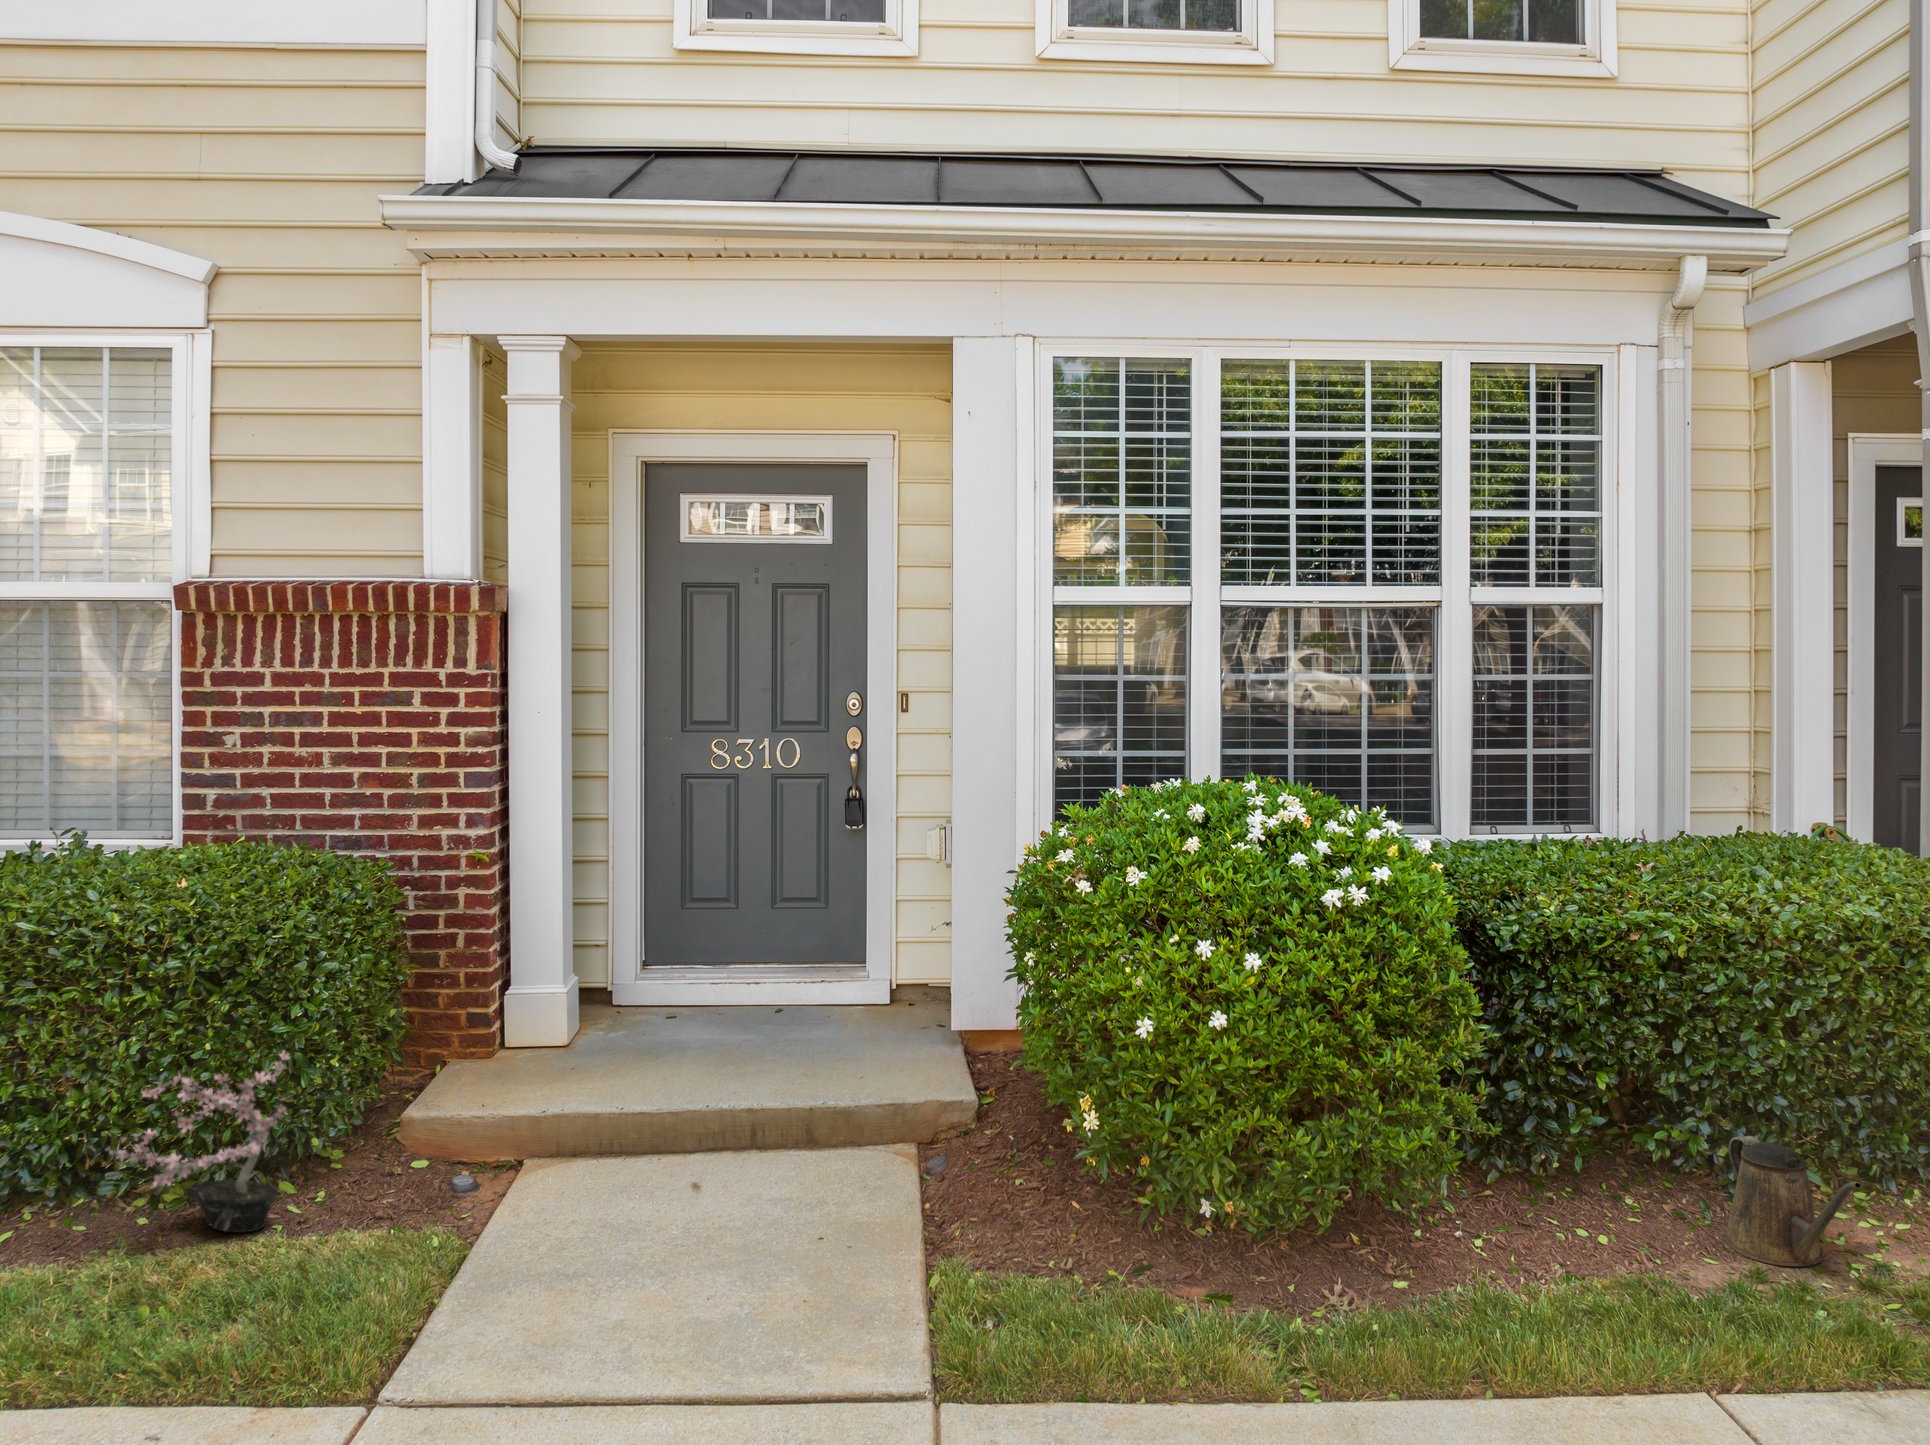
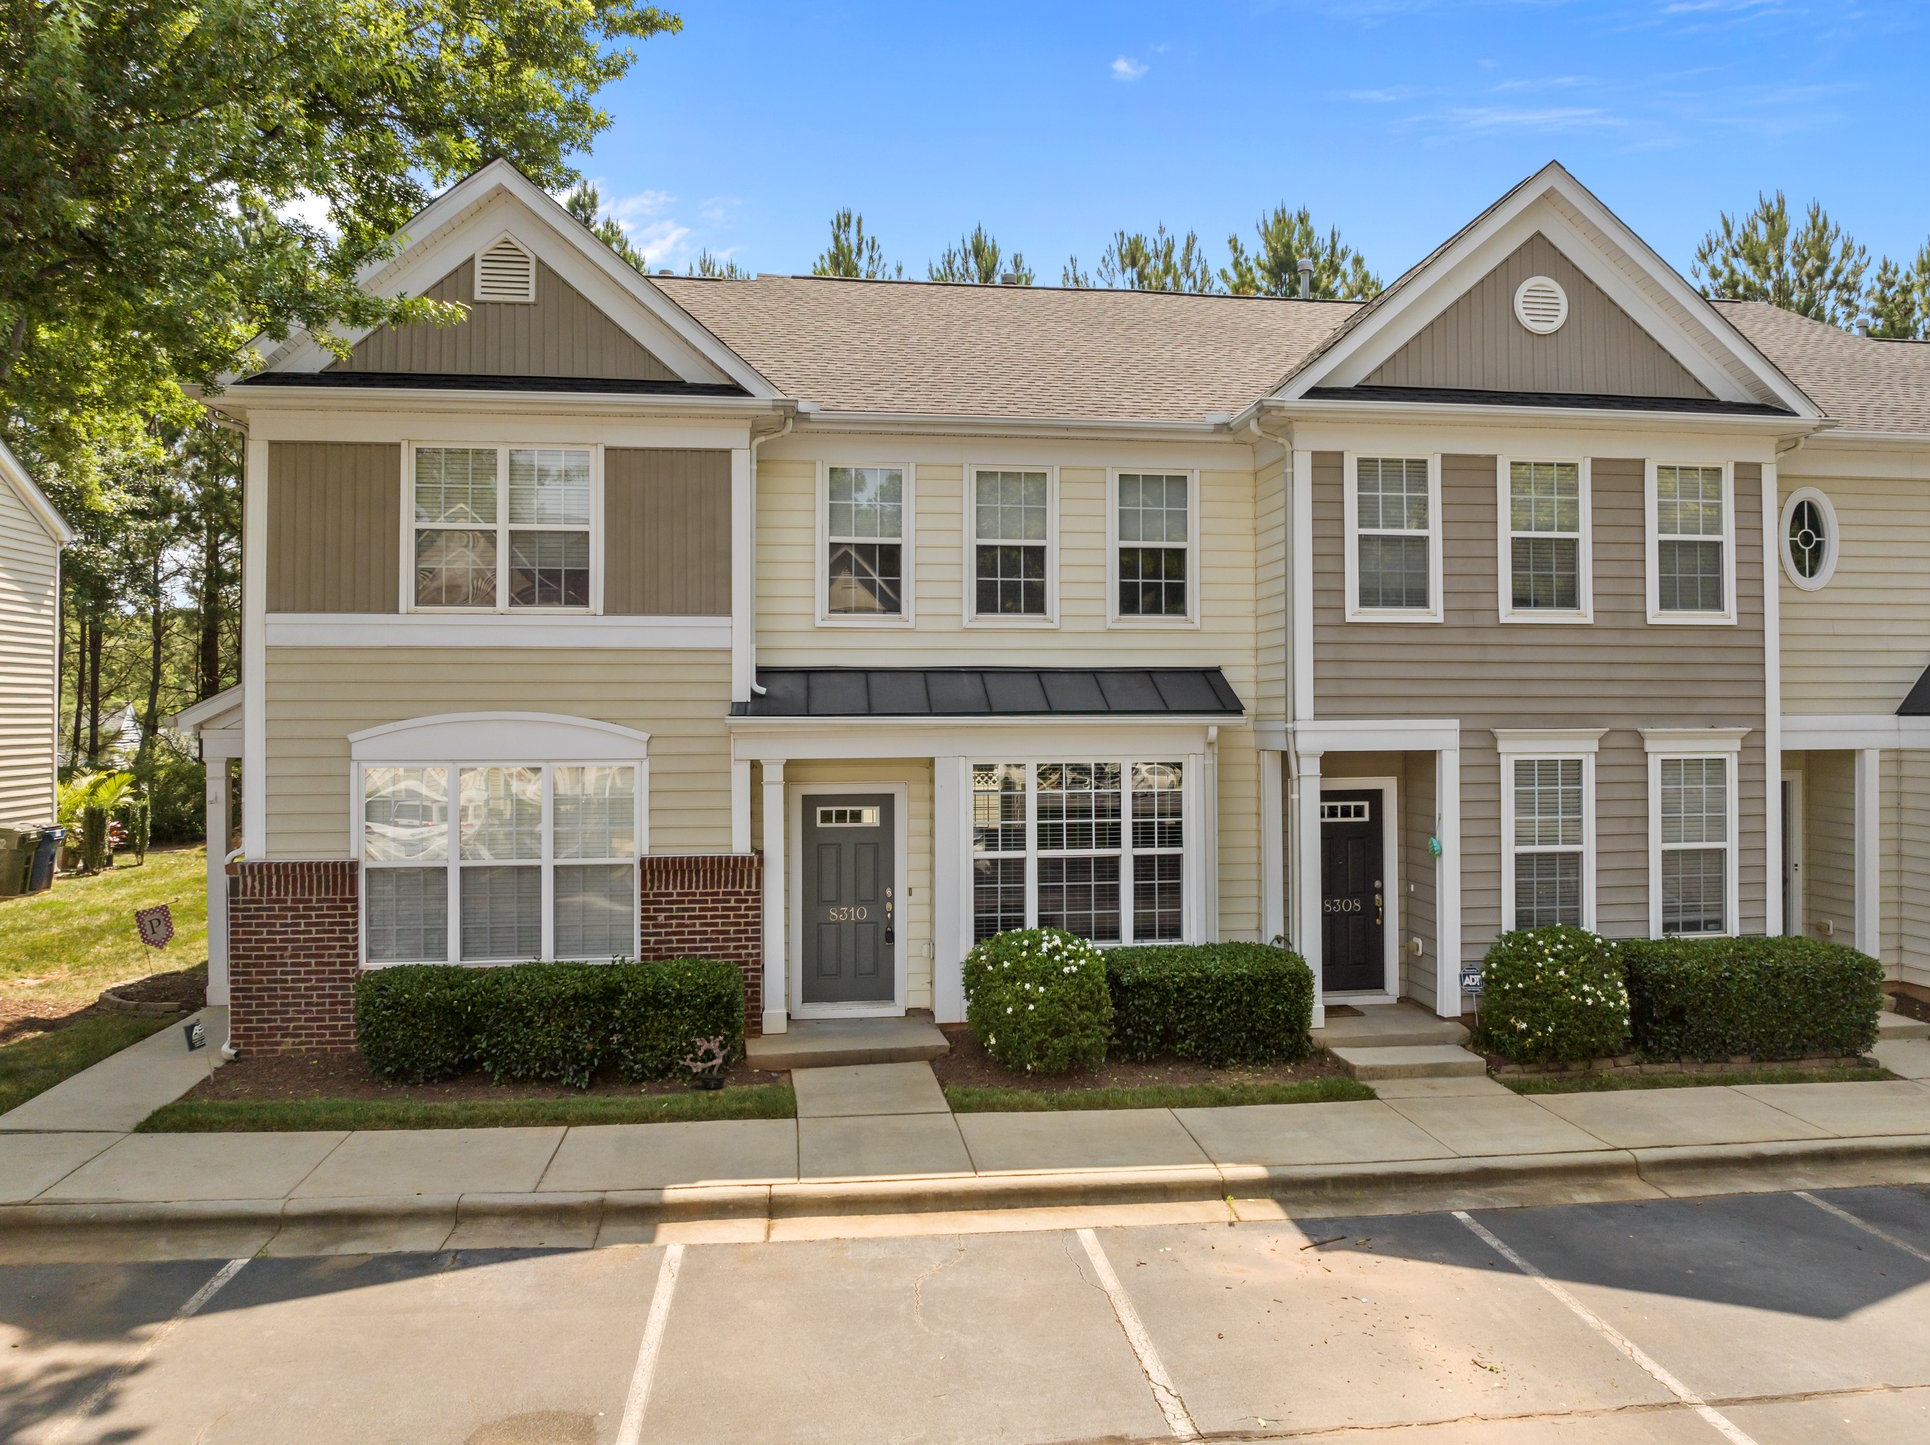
watering can: present [1724,1136,1861,1267] -> none [1192,1044,1220,1081]

